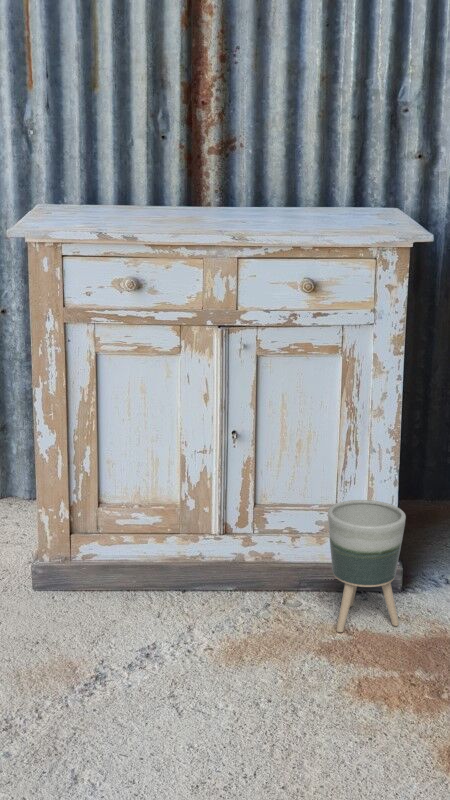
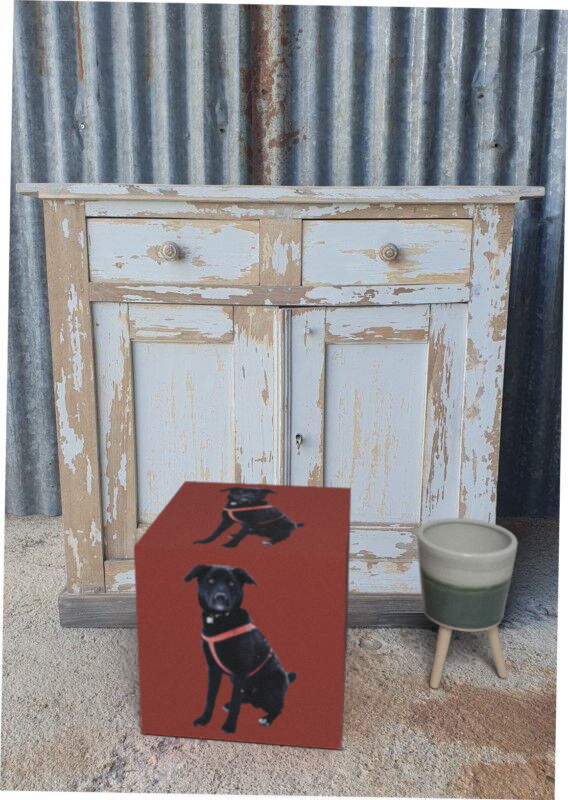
storage box: none [112,469,277,668] -> present [134,481,351,749]

